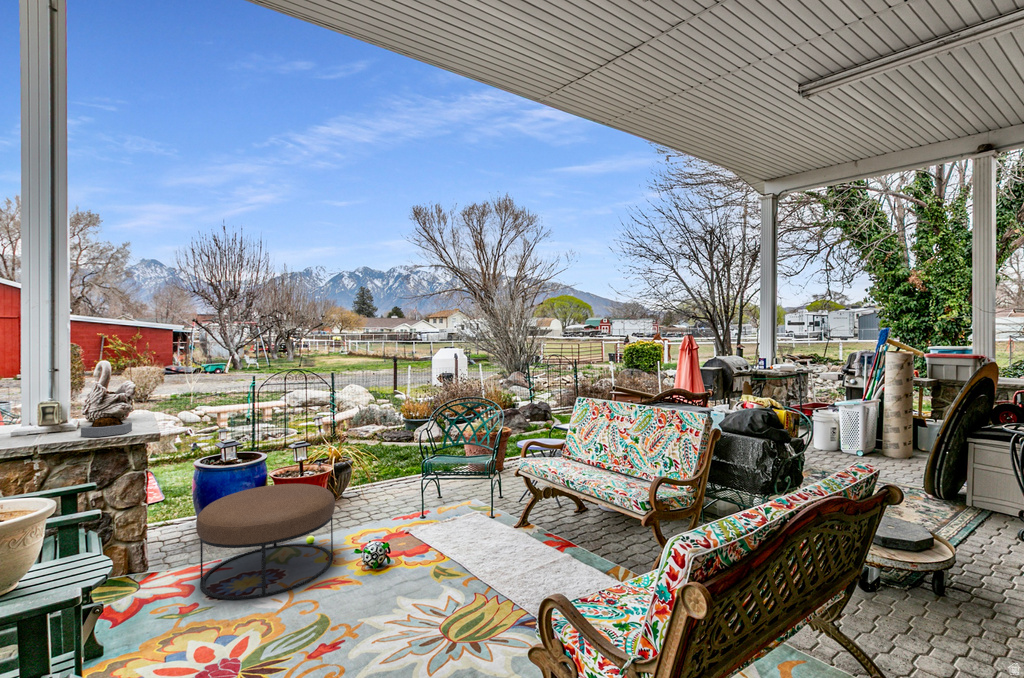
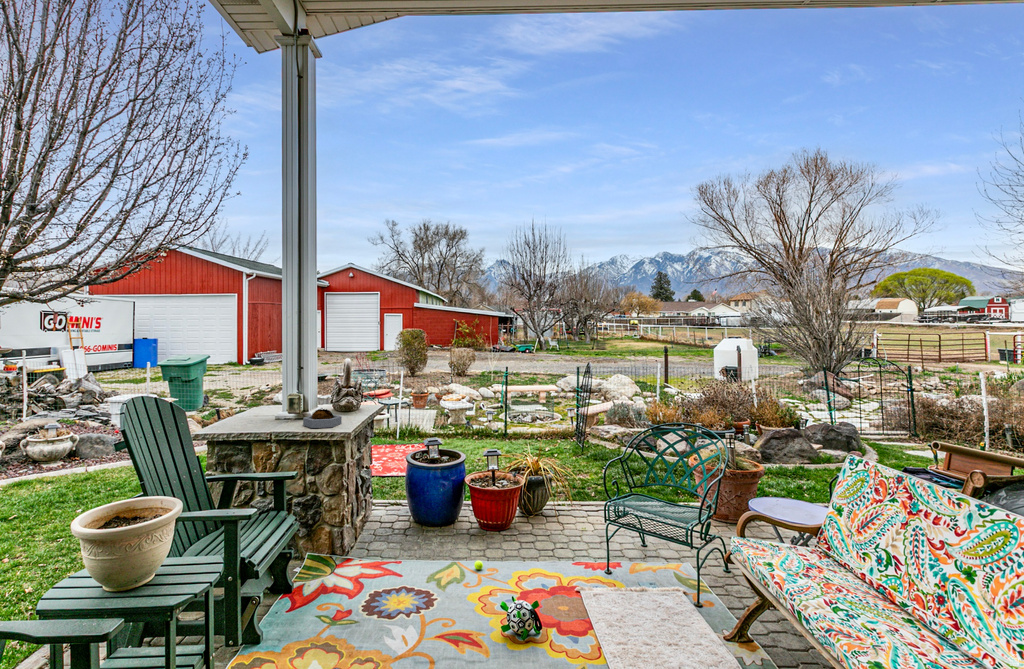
ottoman: present [196,484,335,599] -> none [362,499,495,629]

